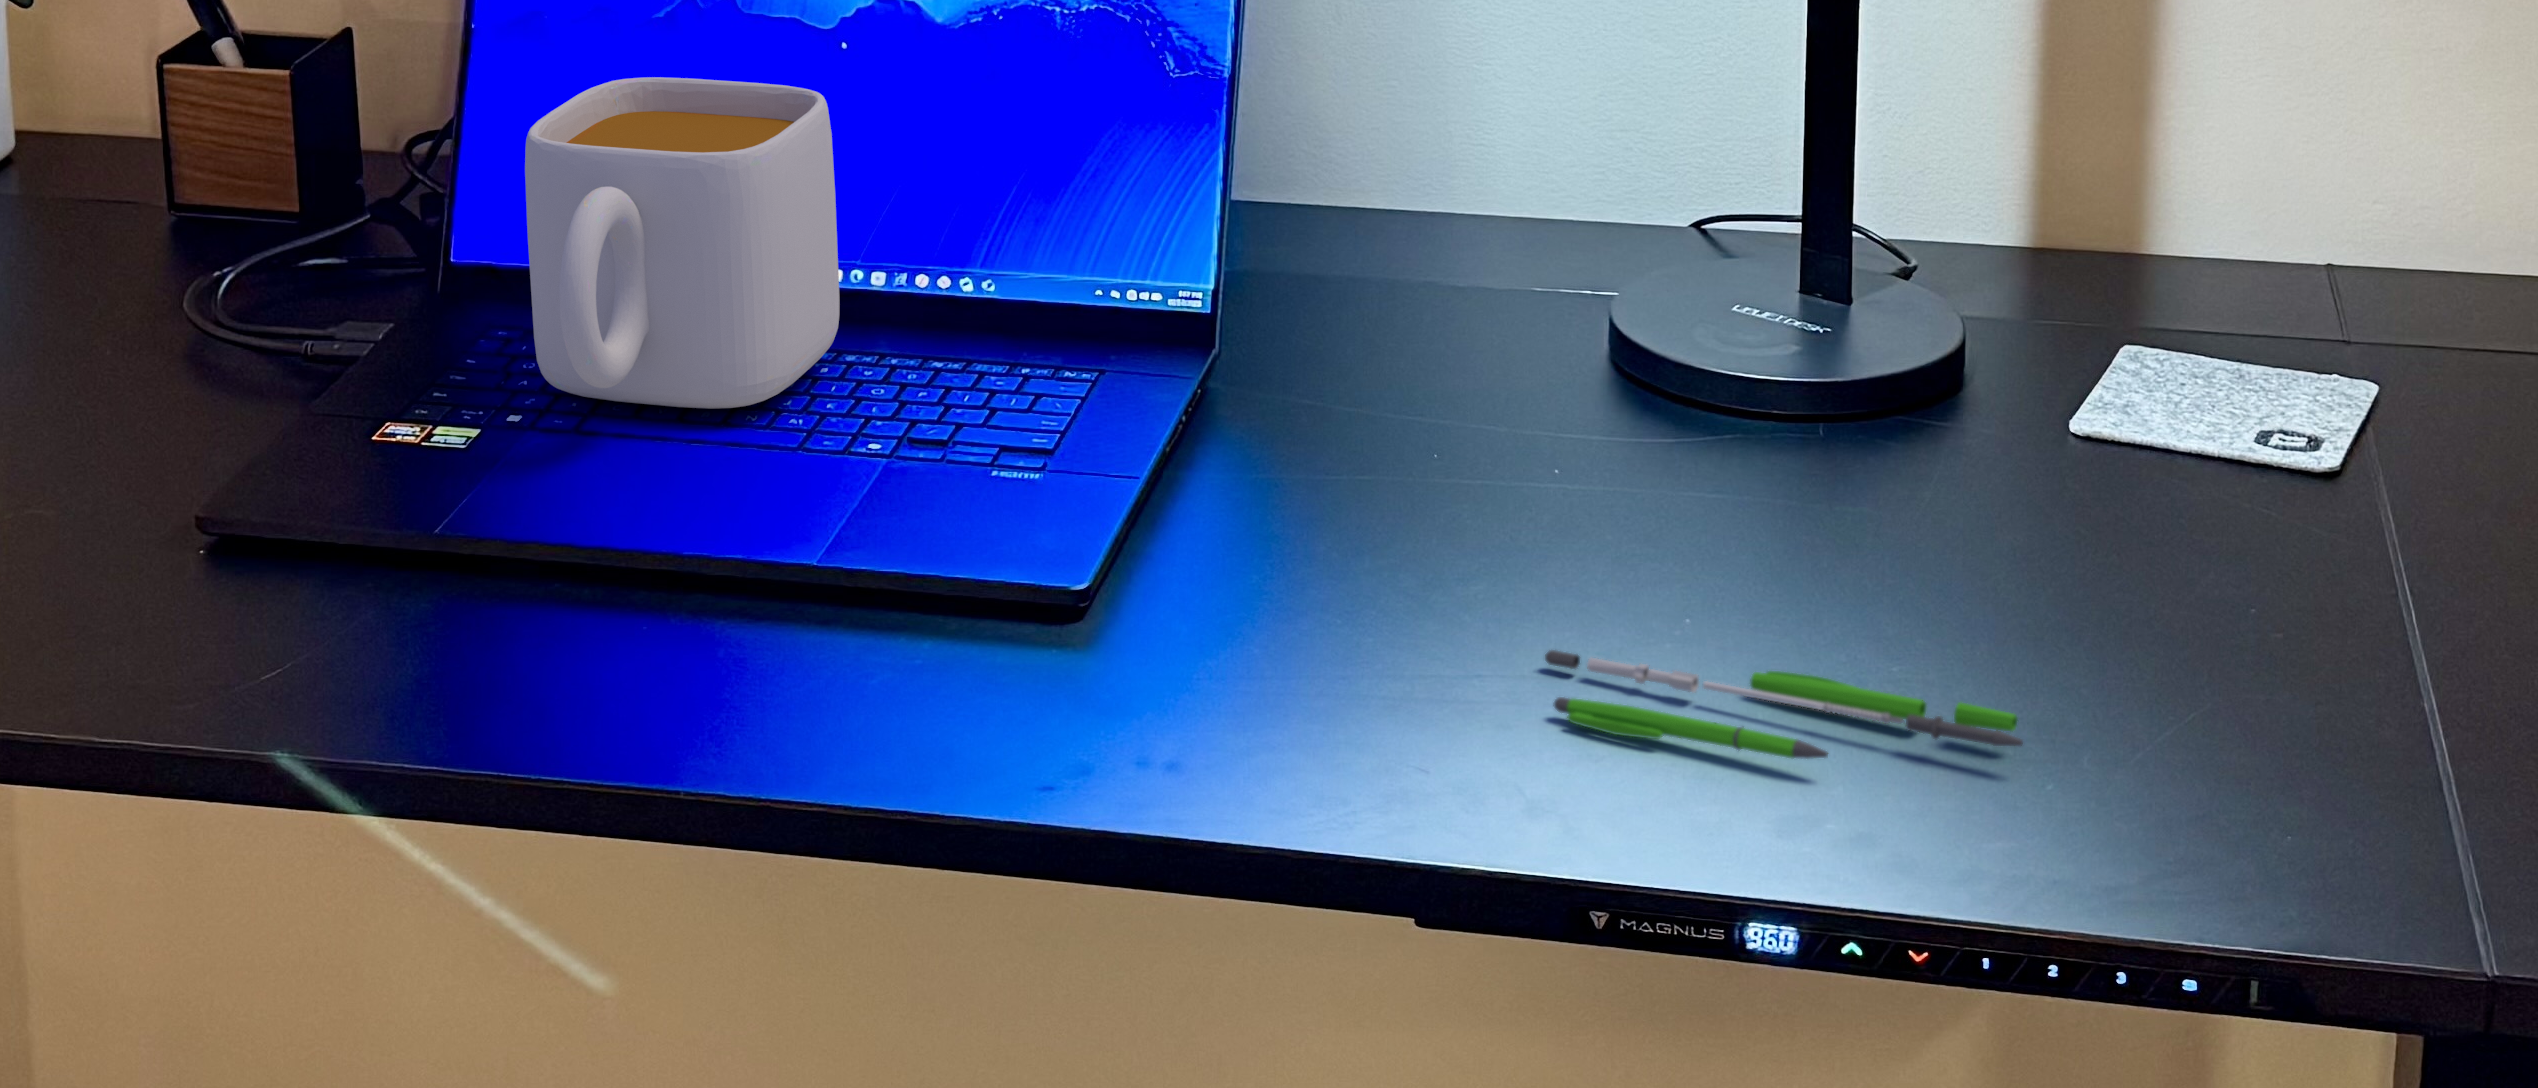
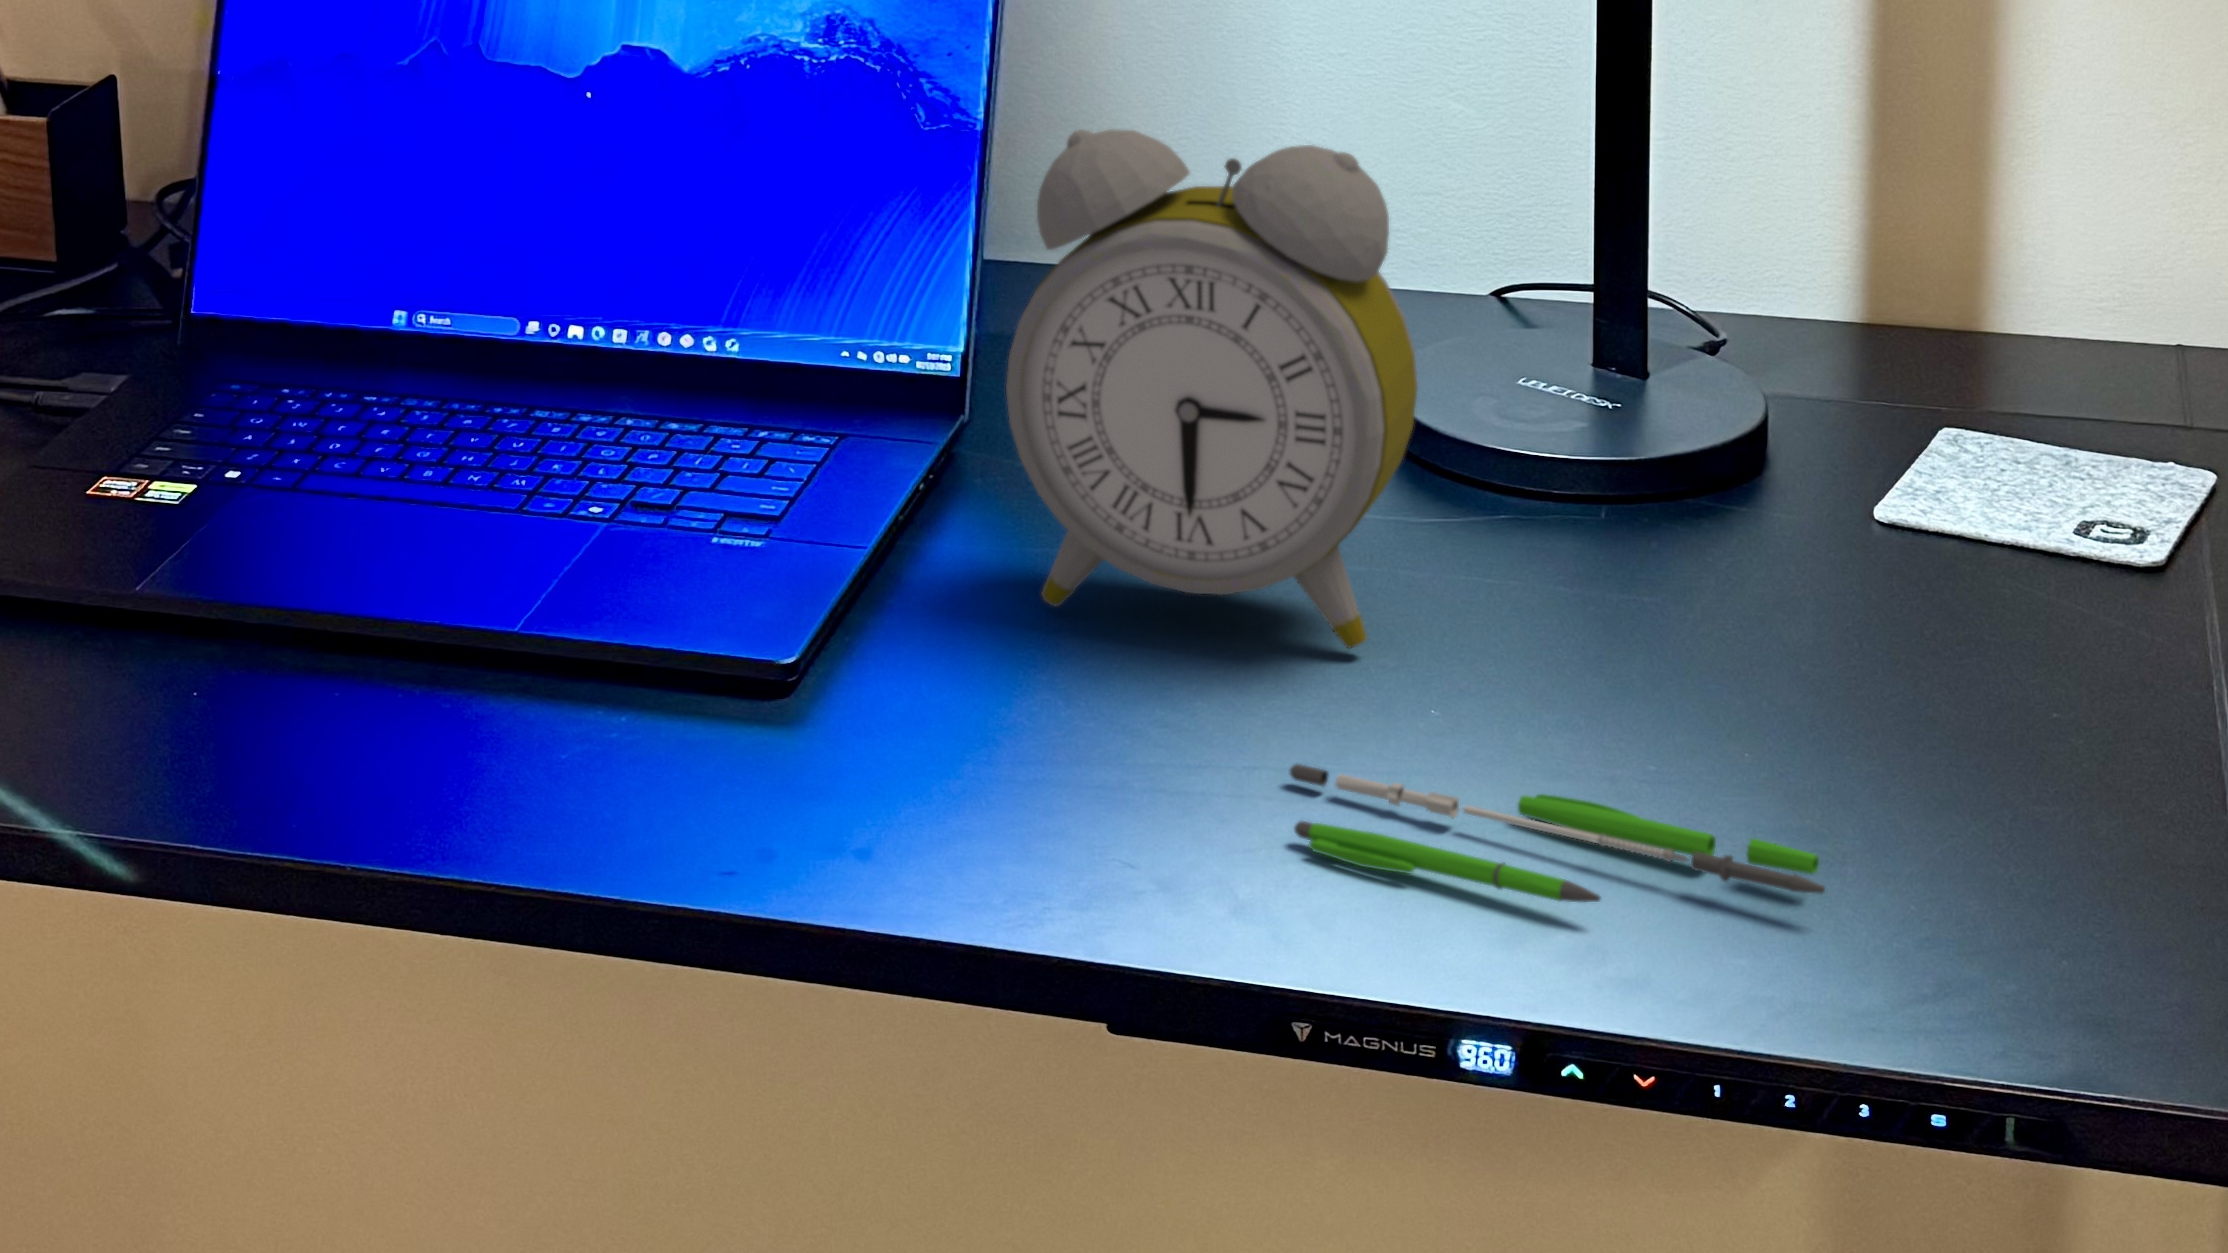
mug: present [525,77,840,409] -> none [241,123,574,471]
alarm clock: none [1276,77,1654,553] -> present [1006,129,1418,648]

